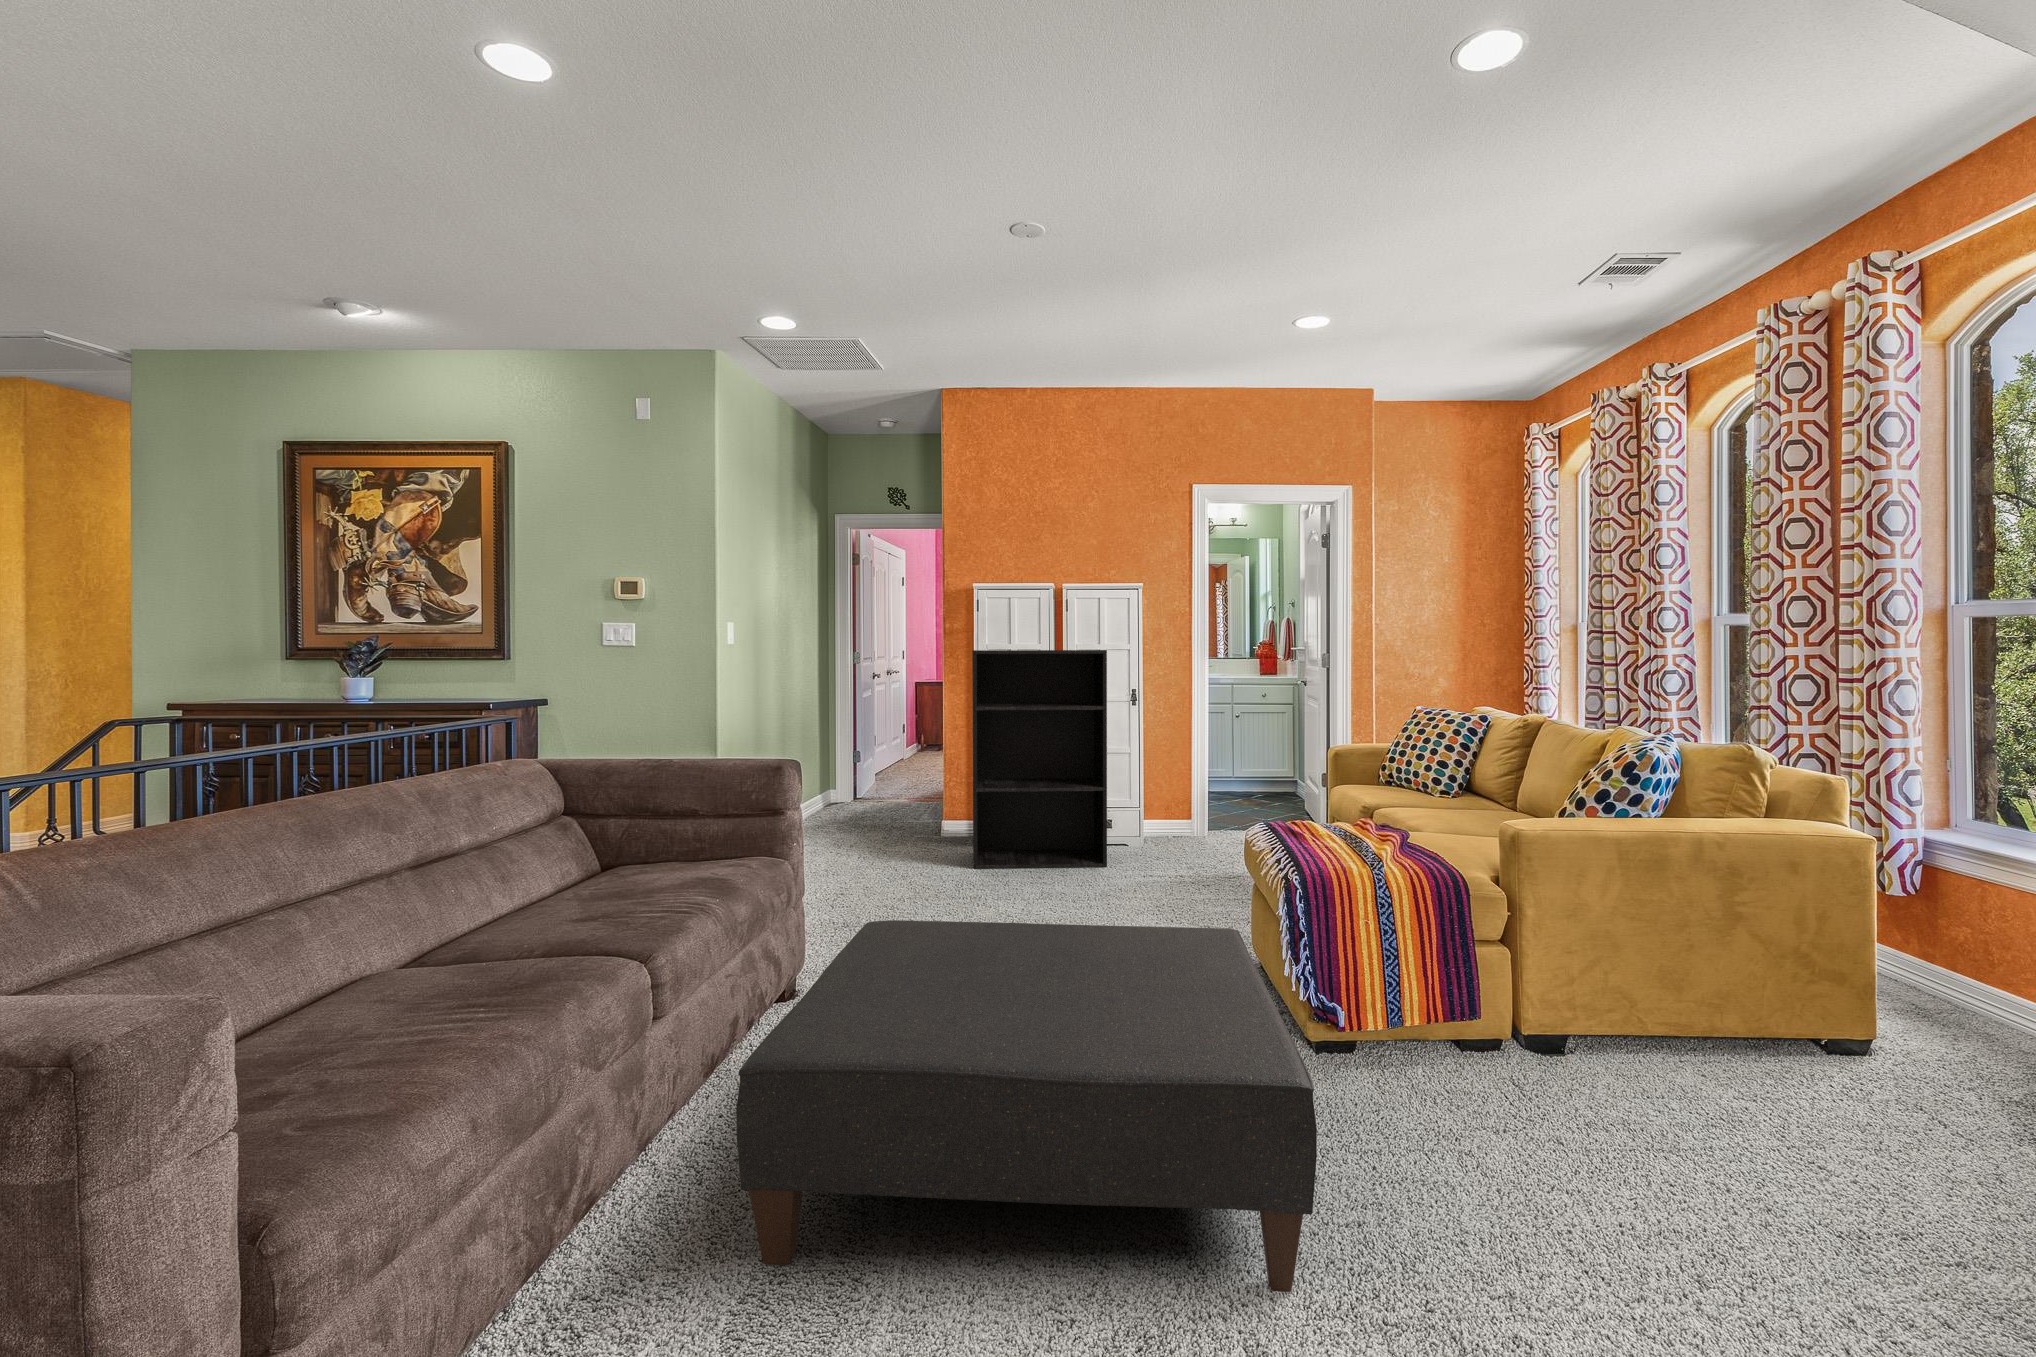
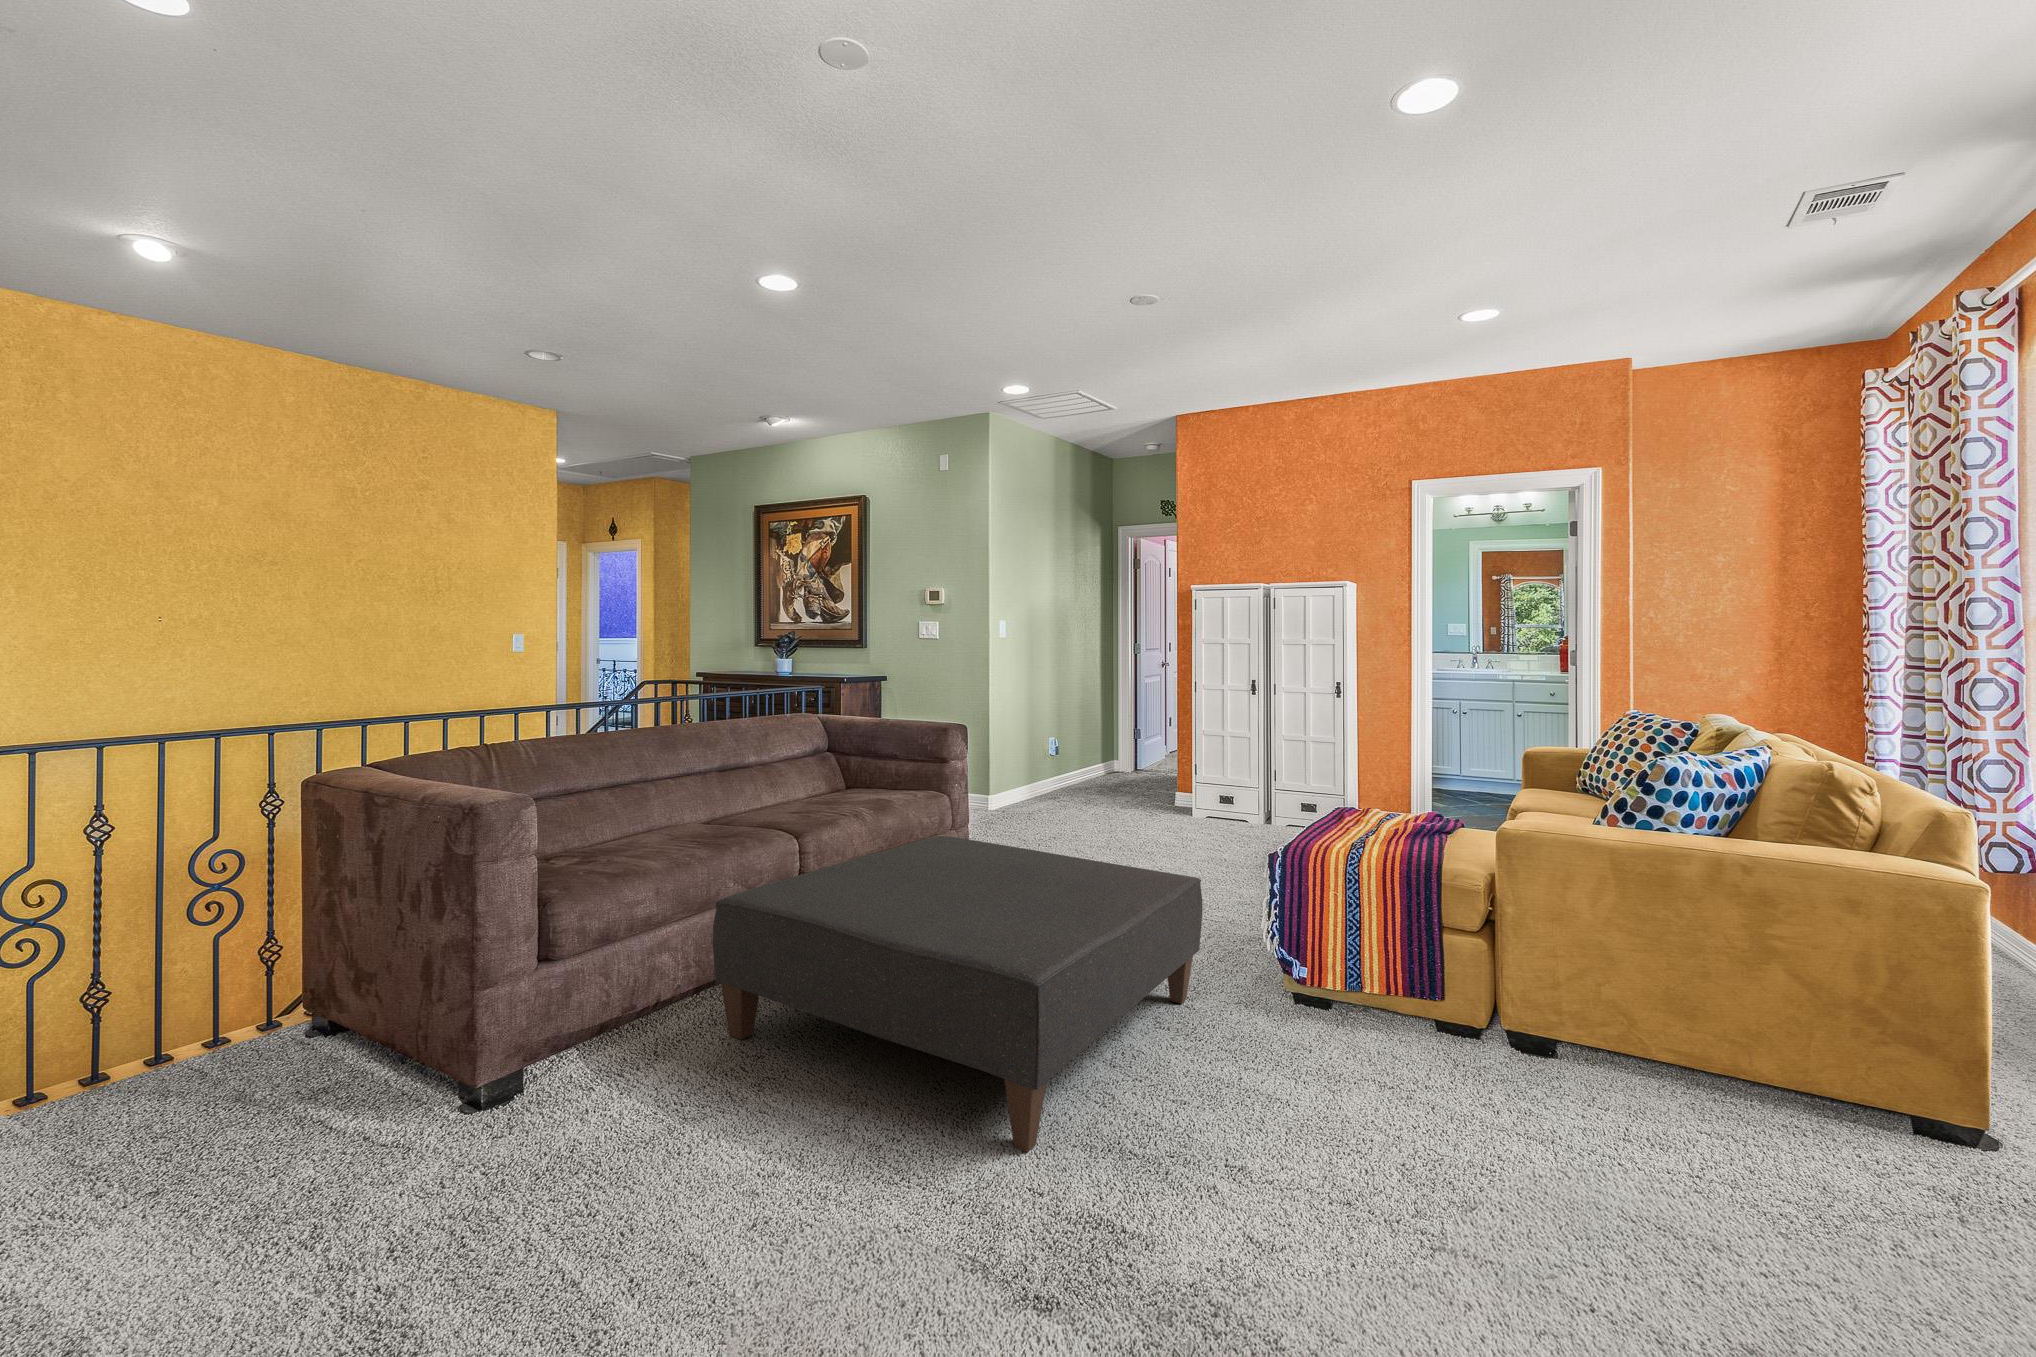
bookshelf: present [972,650,1107,869] -> none [1172,645,1301,839]

